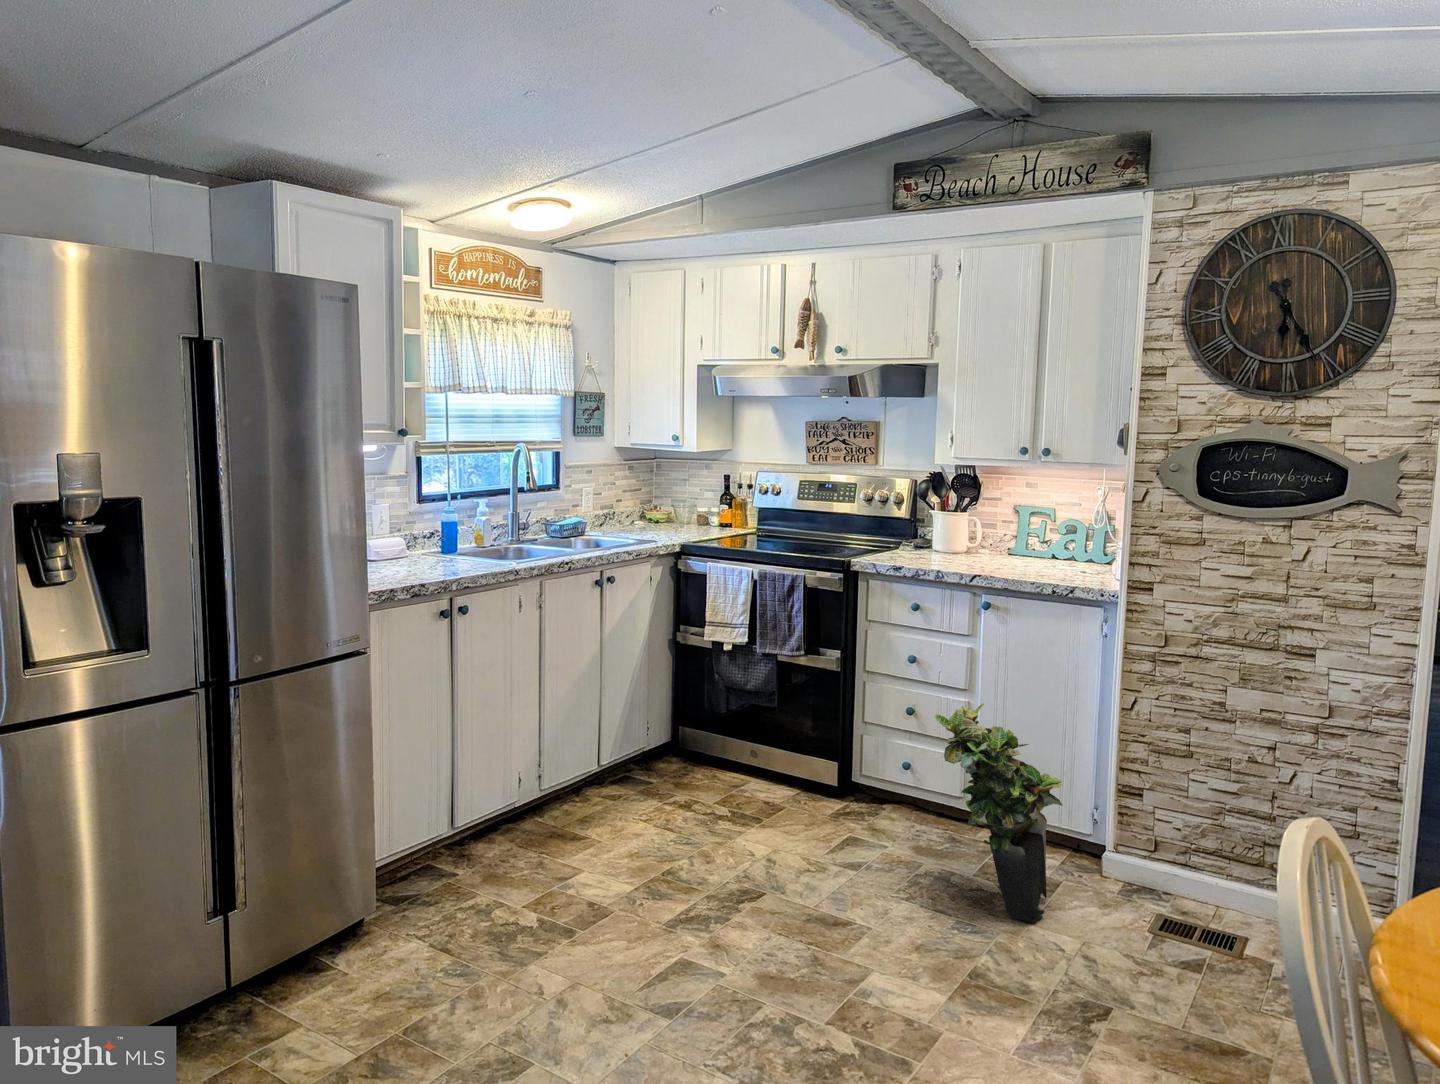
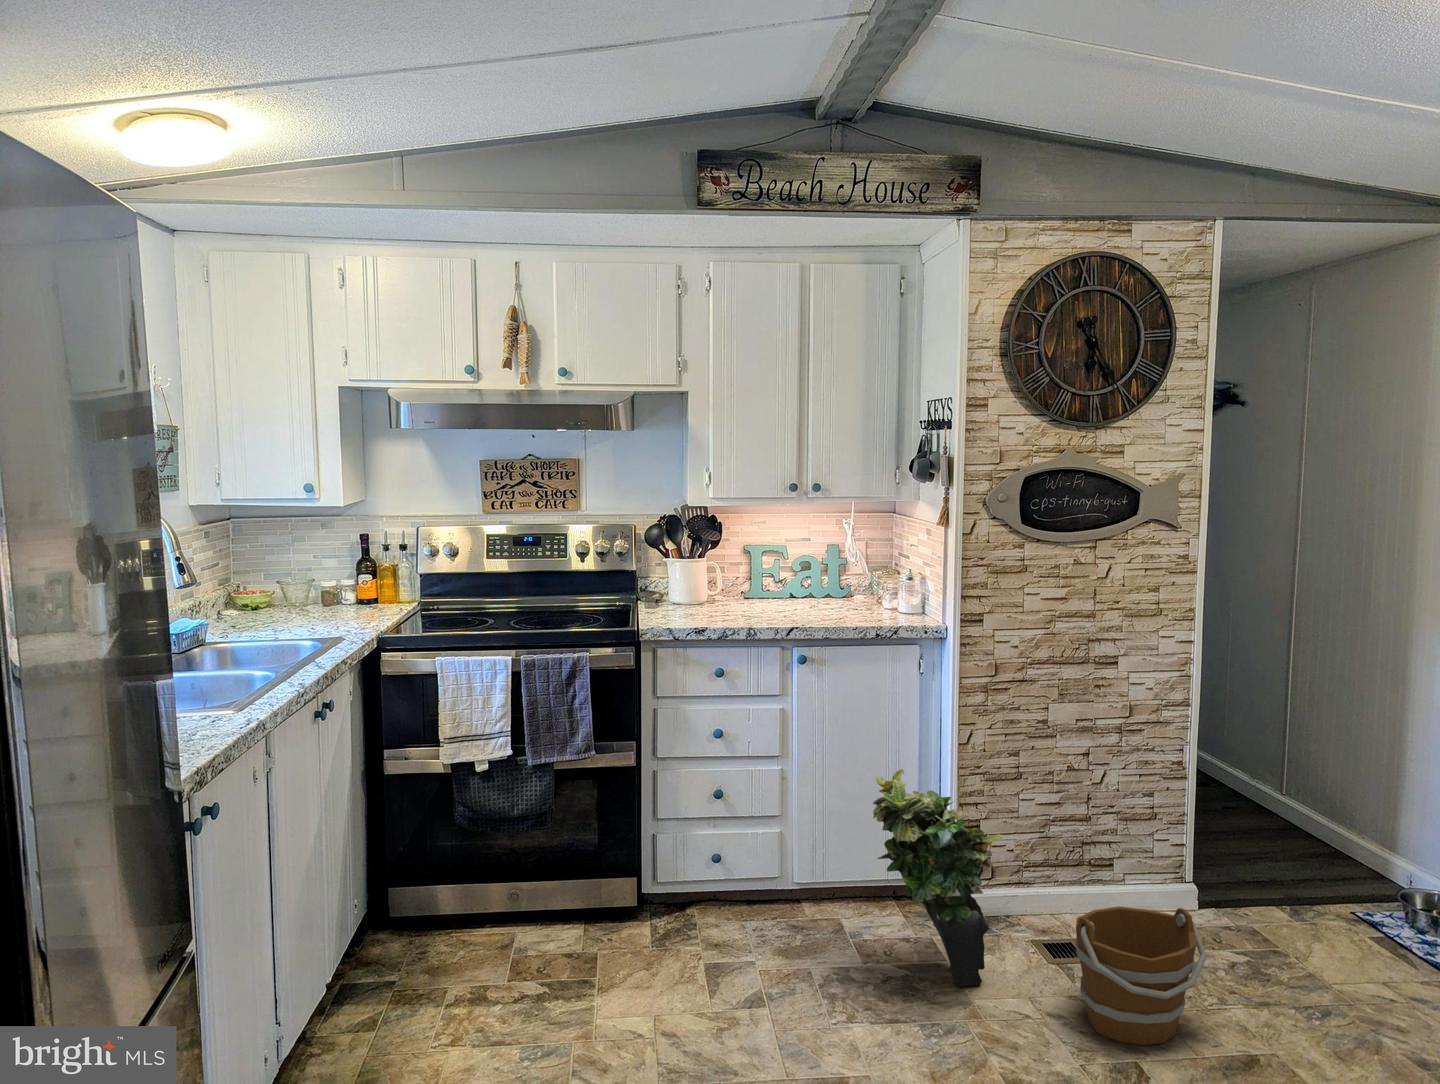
bucket: none [1060,873,1203,1025] -> present [1076,906,1207,1045]

